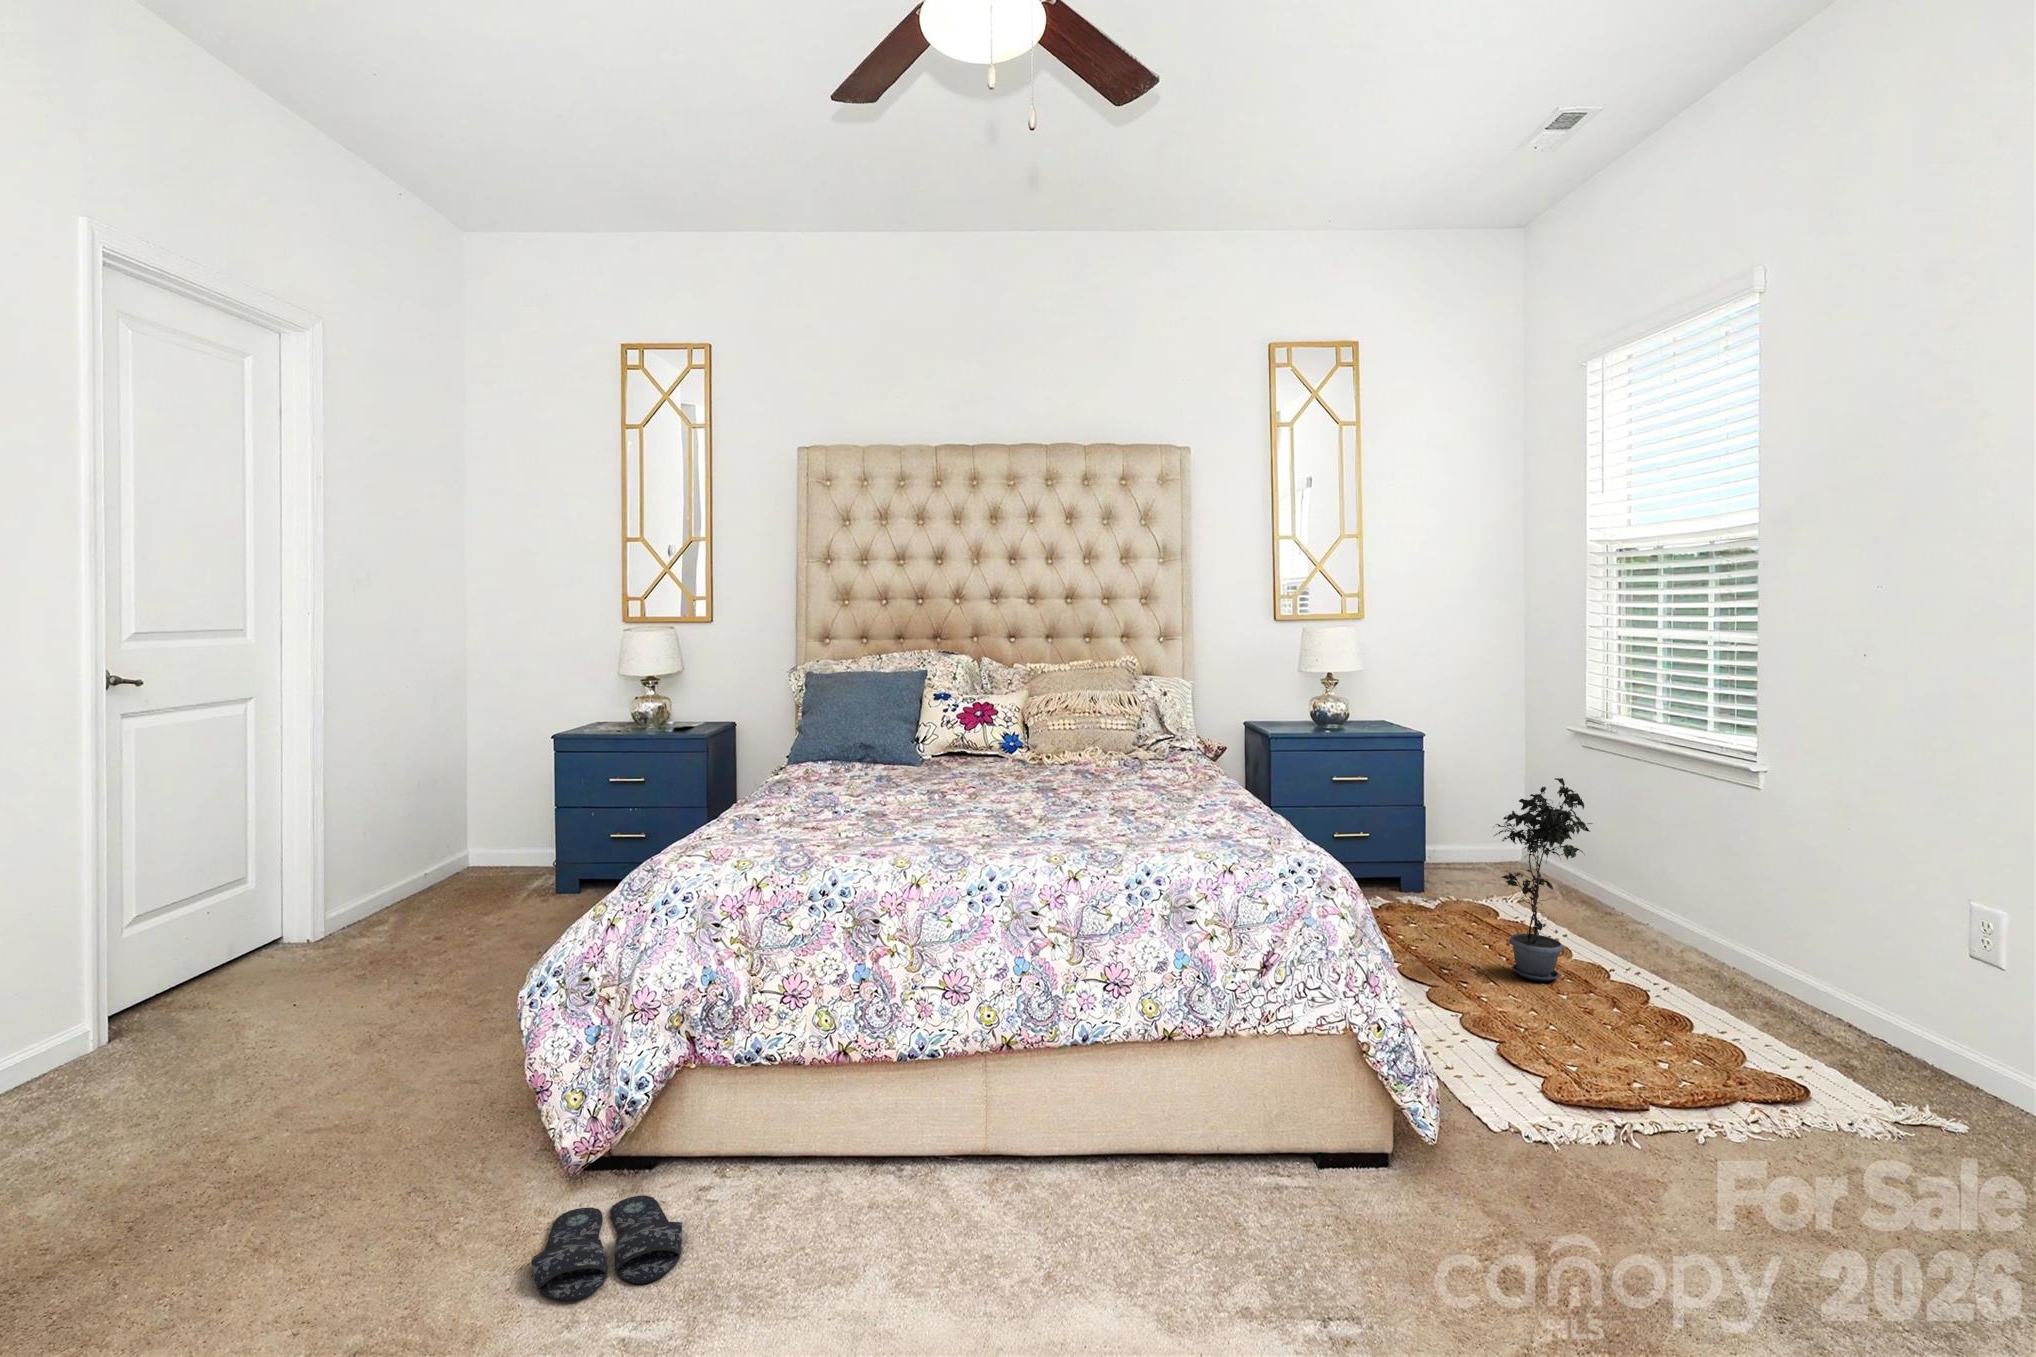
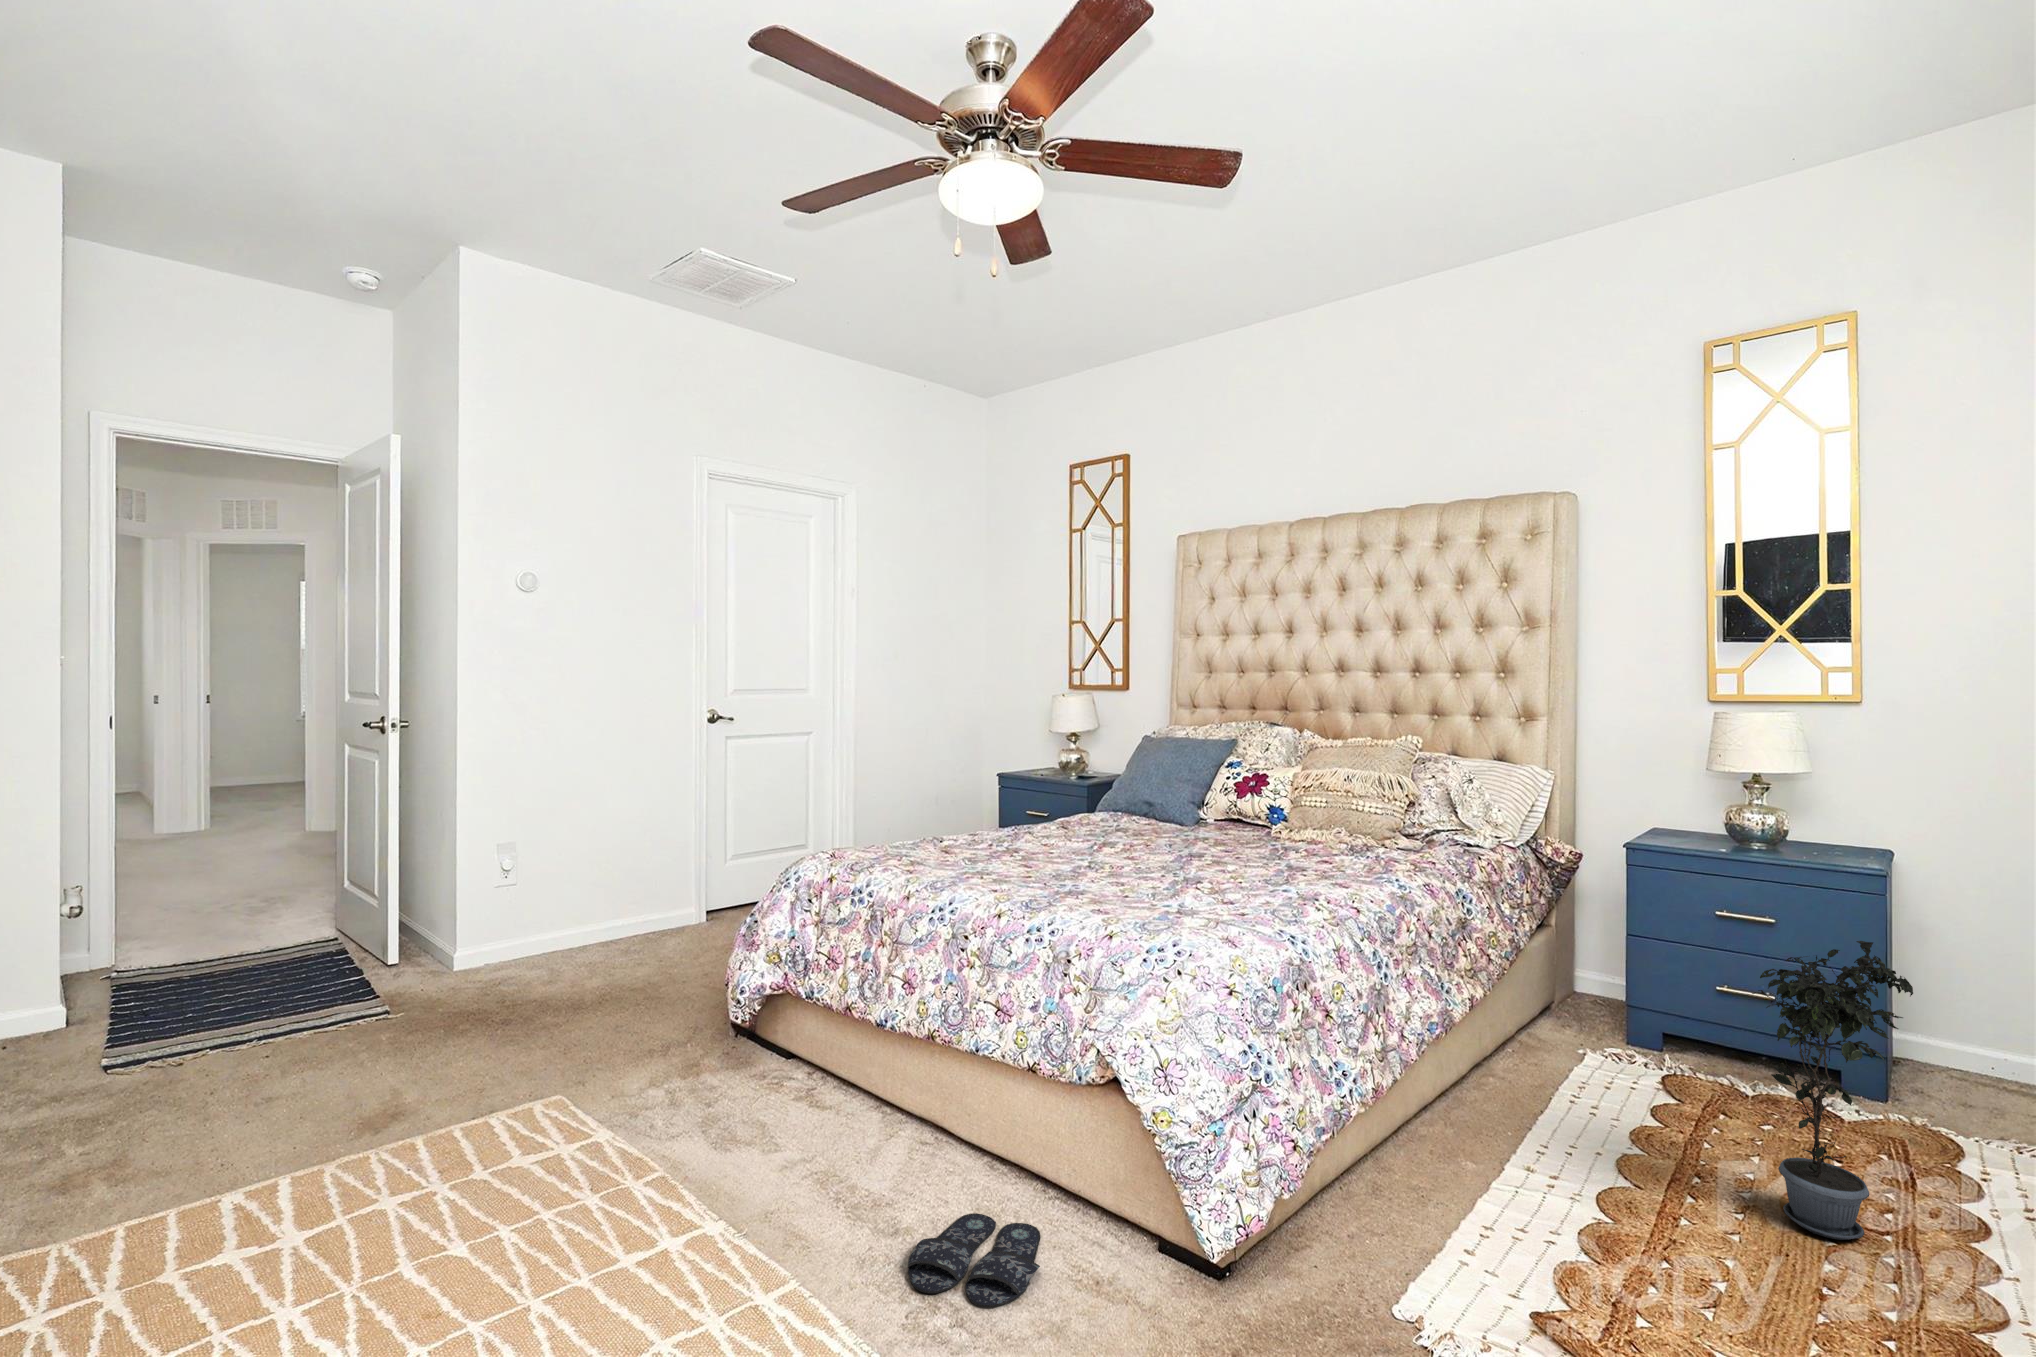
slippers: present [531,1196,682,1302] -> present [908,1213,1040,1307]

